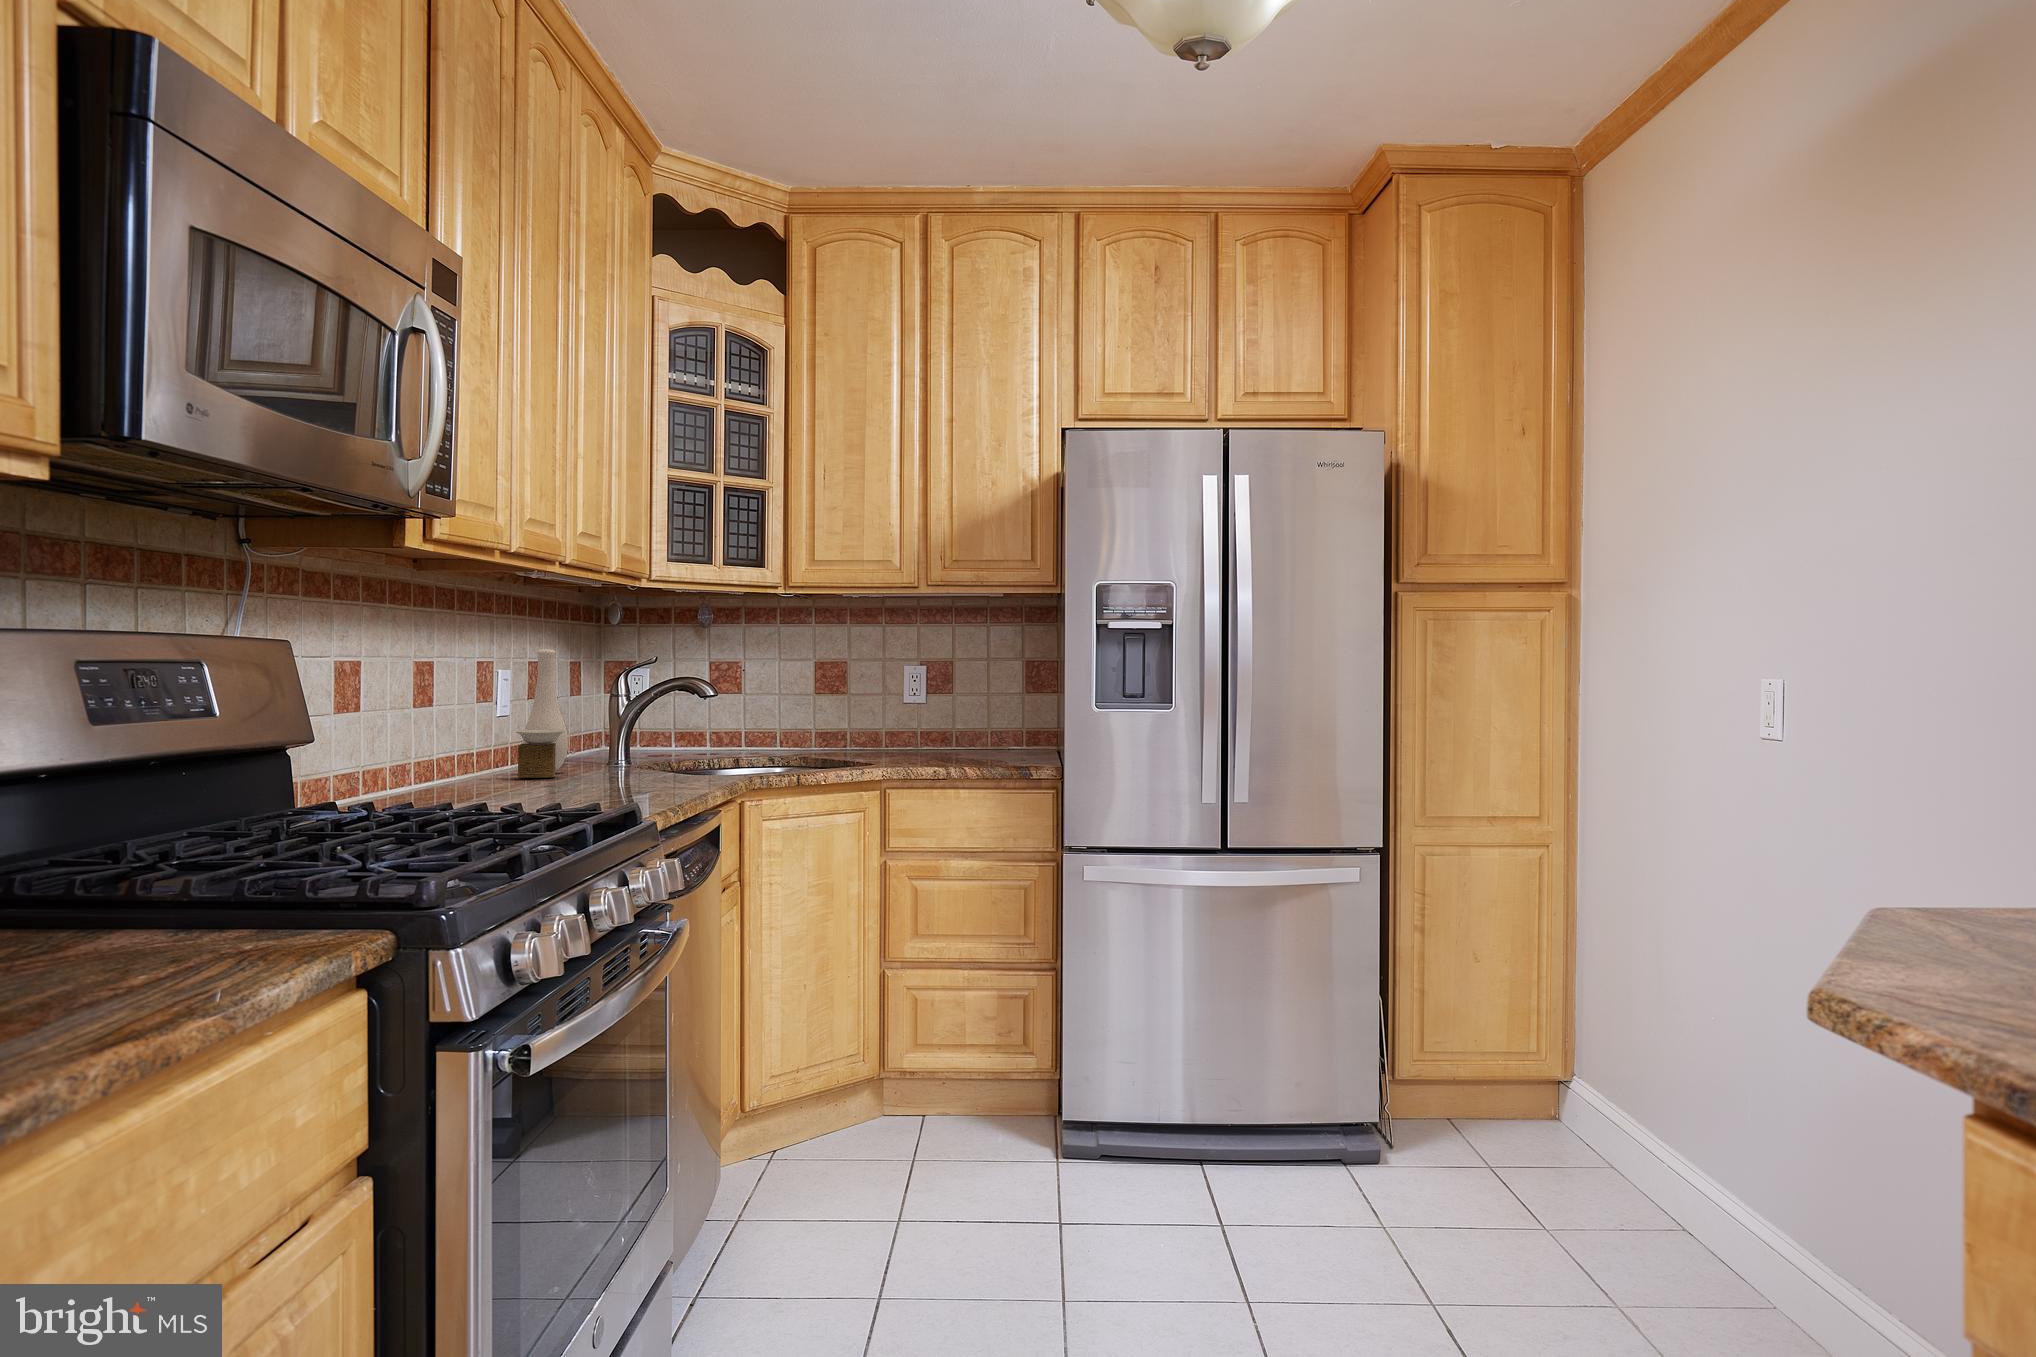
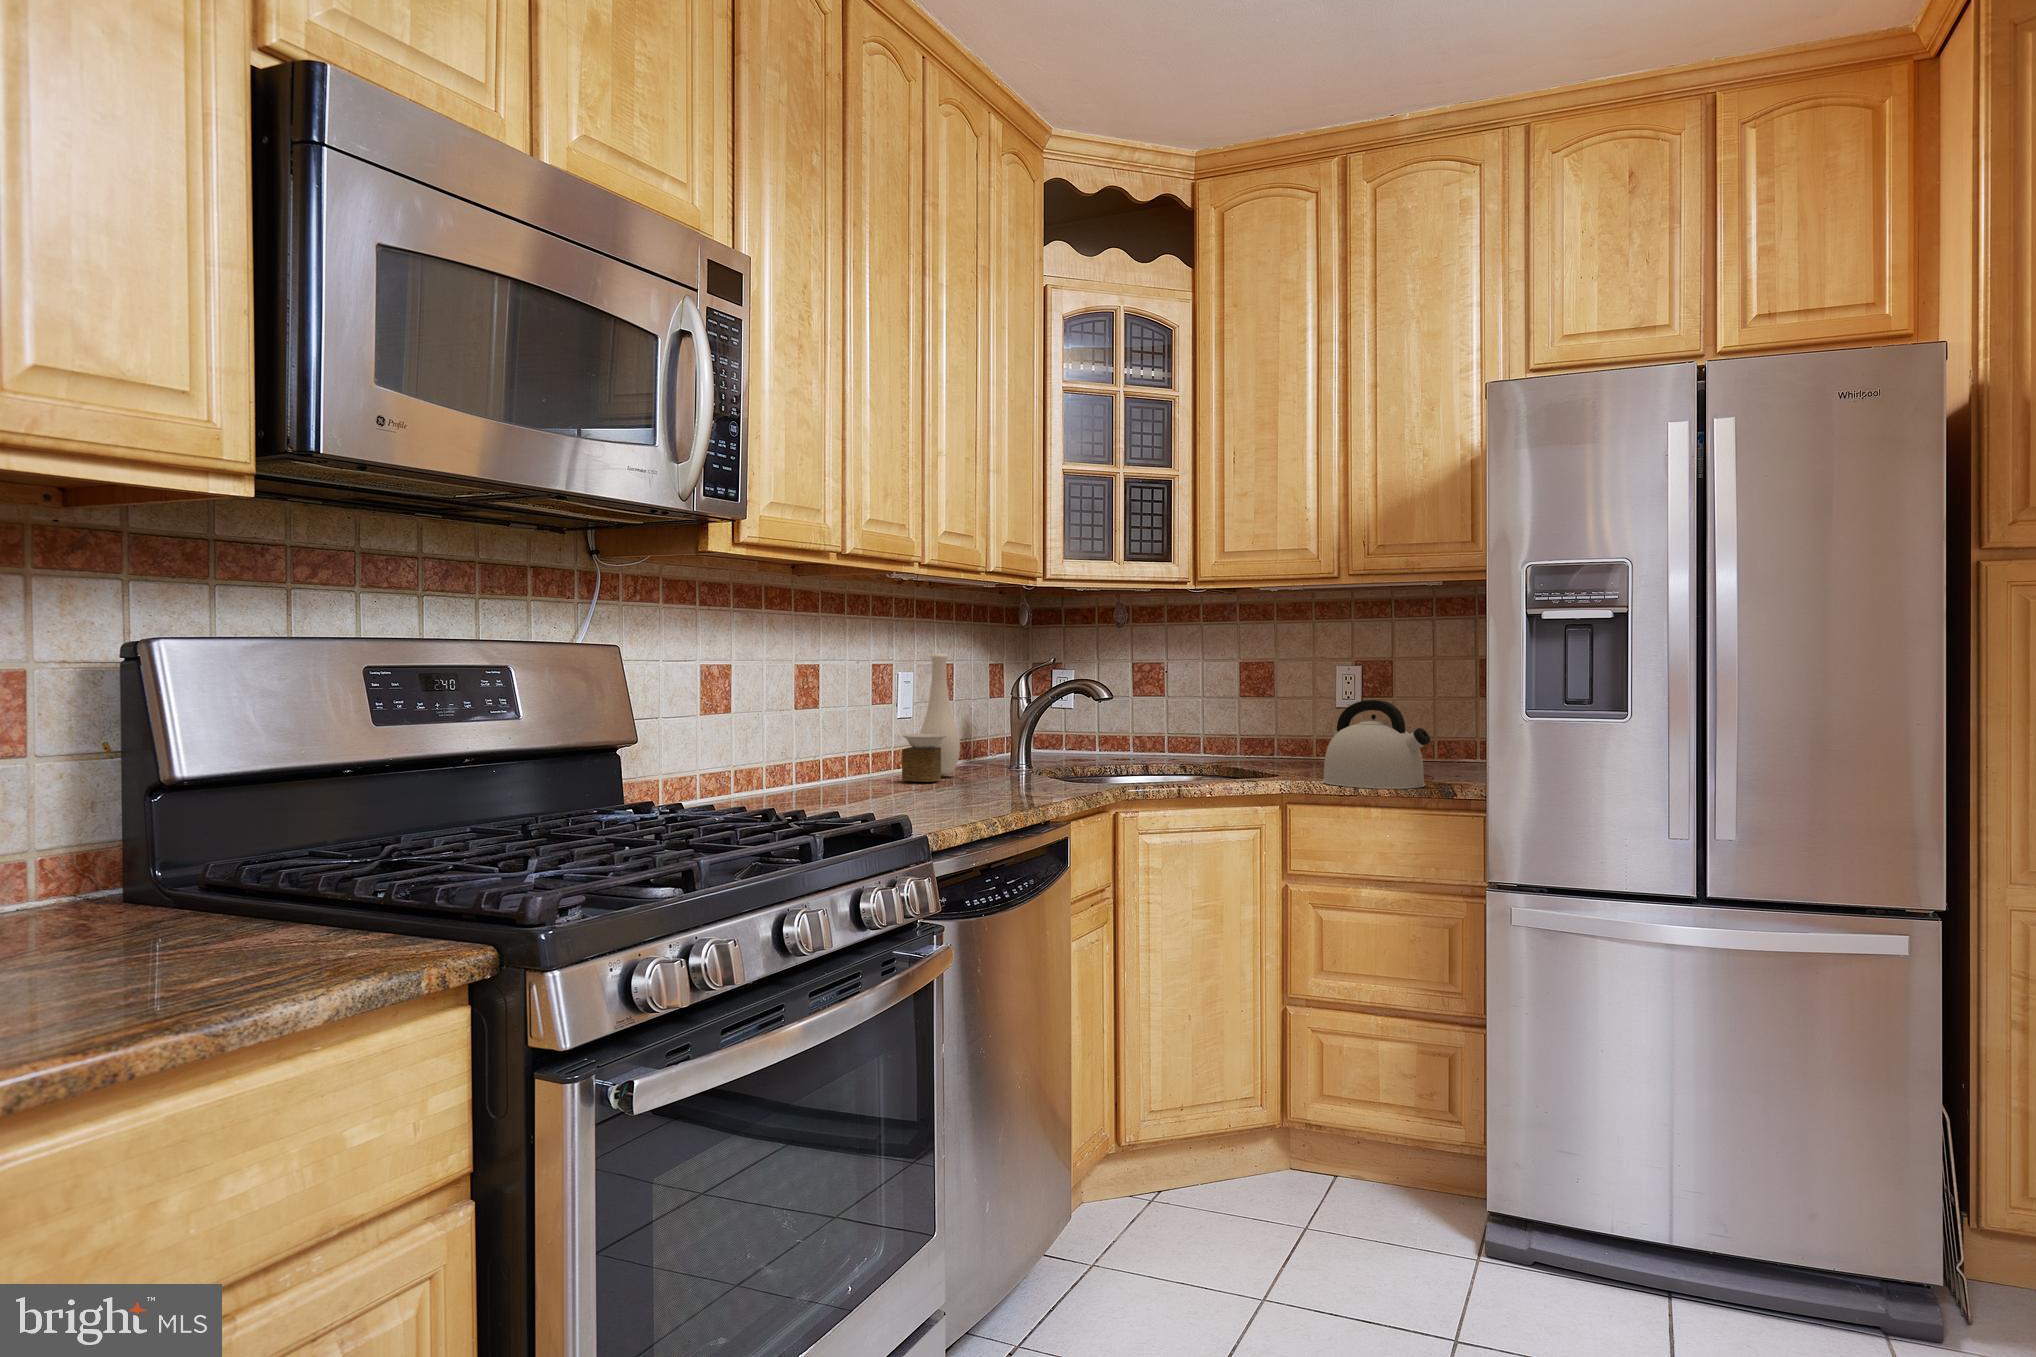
kettle: none [908,693,996,766] -> present [1322,700,1430,789]

